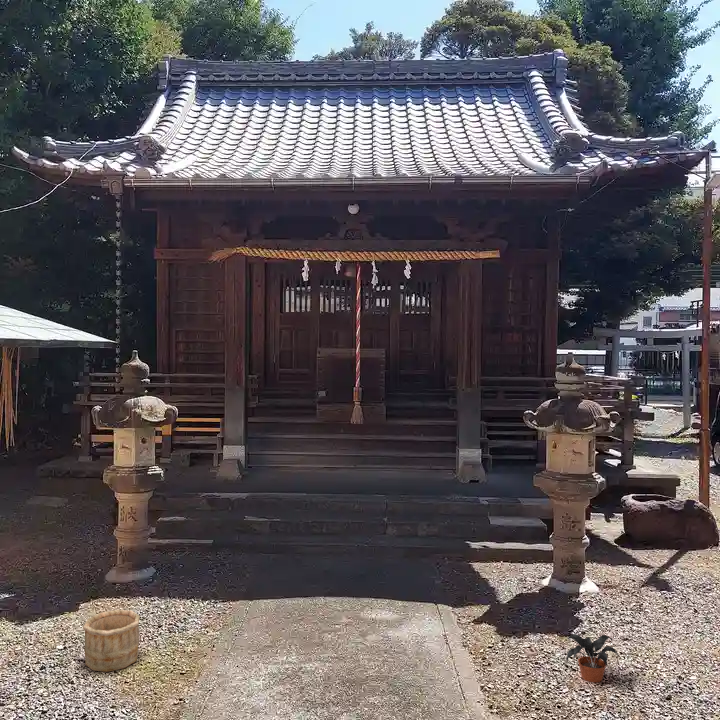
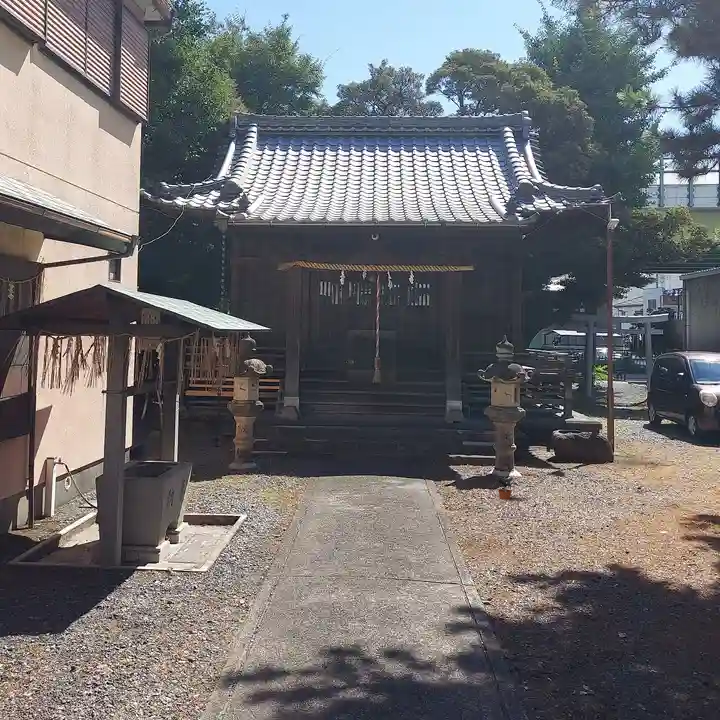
wooden bucket: present [83,610,140,672] -> none [243,466,271,493]

